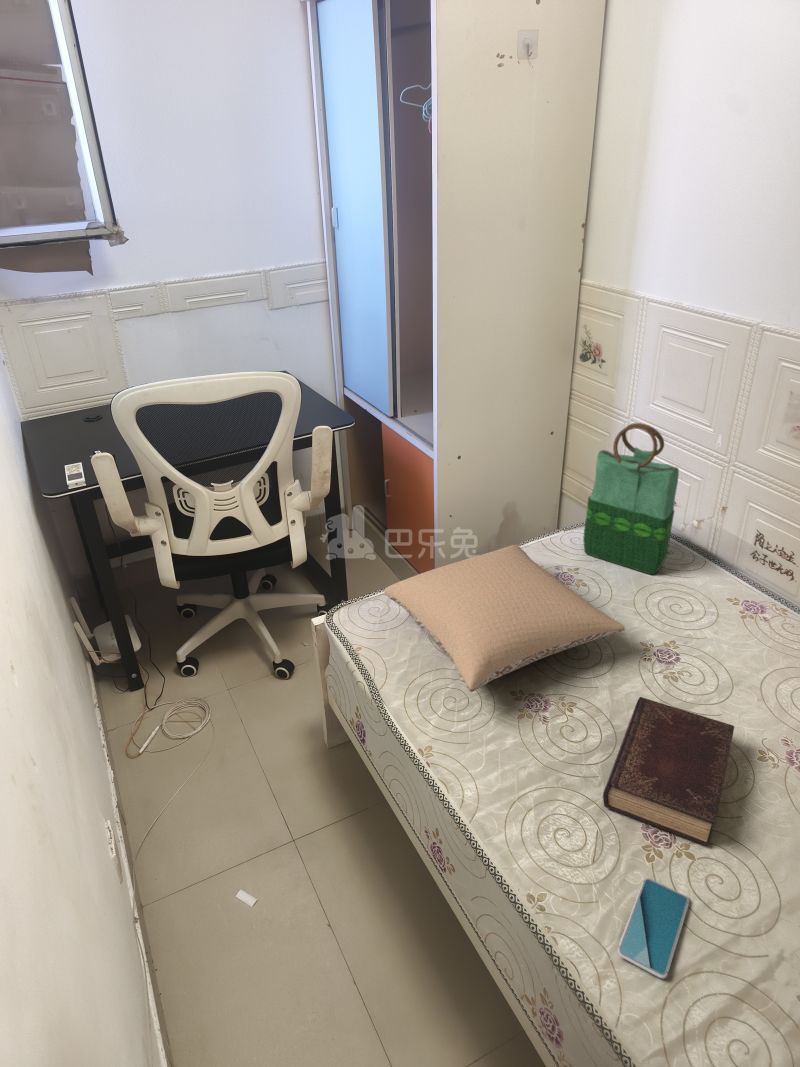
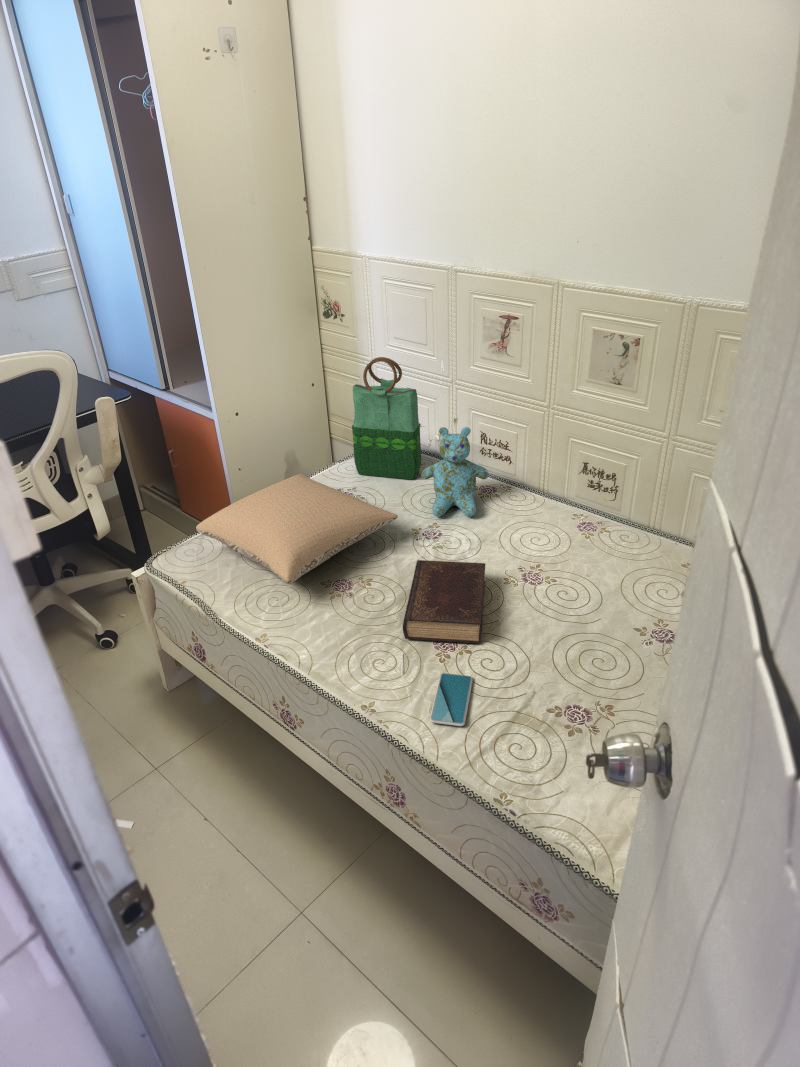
stuffed bear: none [665,525,757,645] -> present [421,427,489,517]

